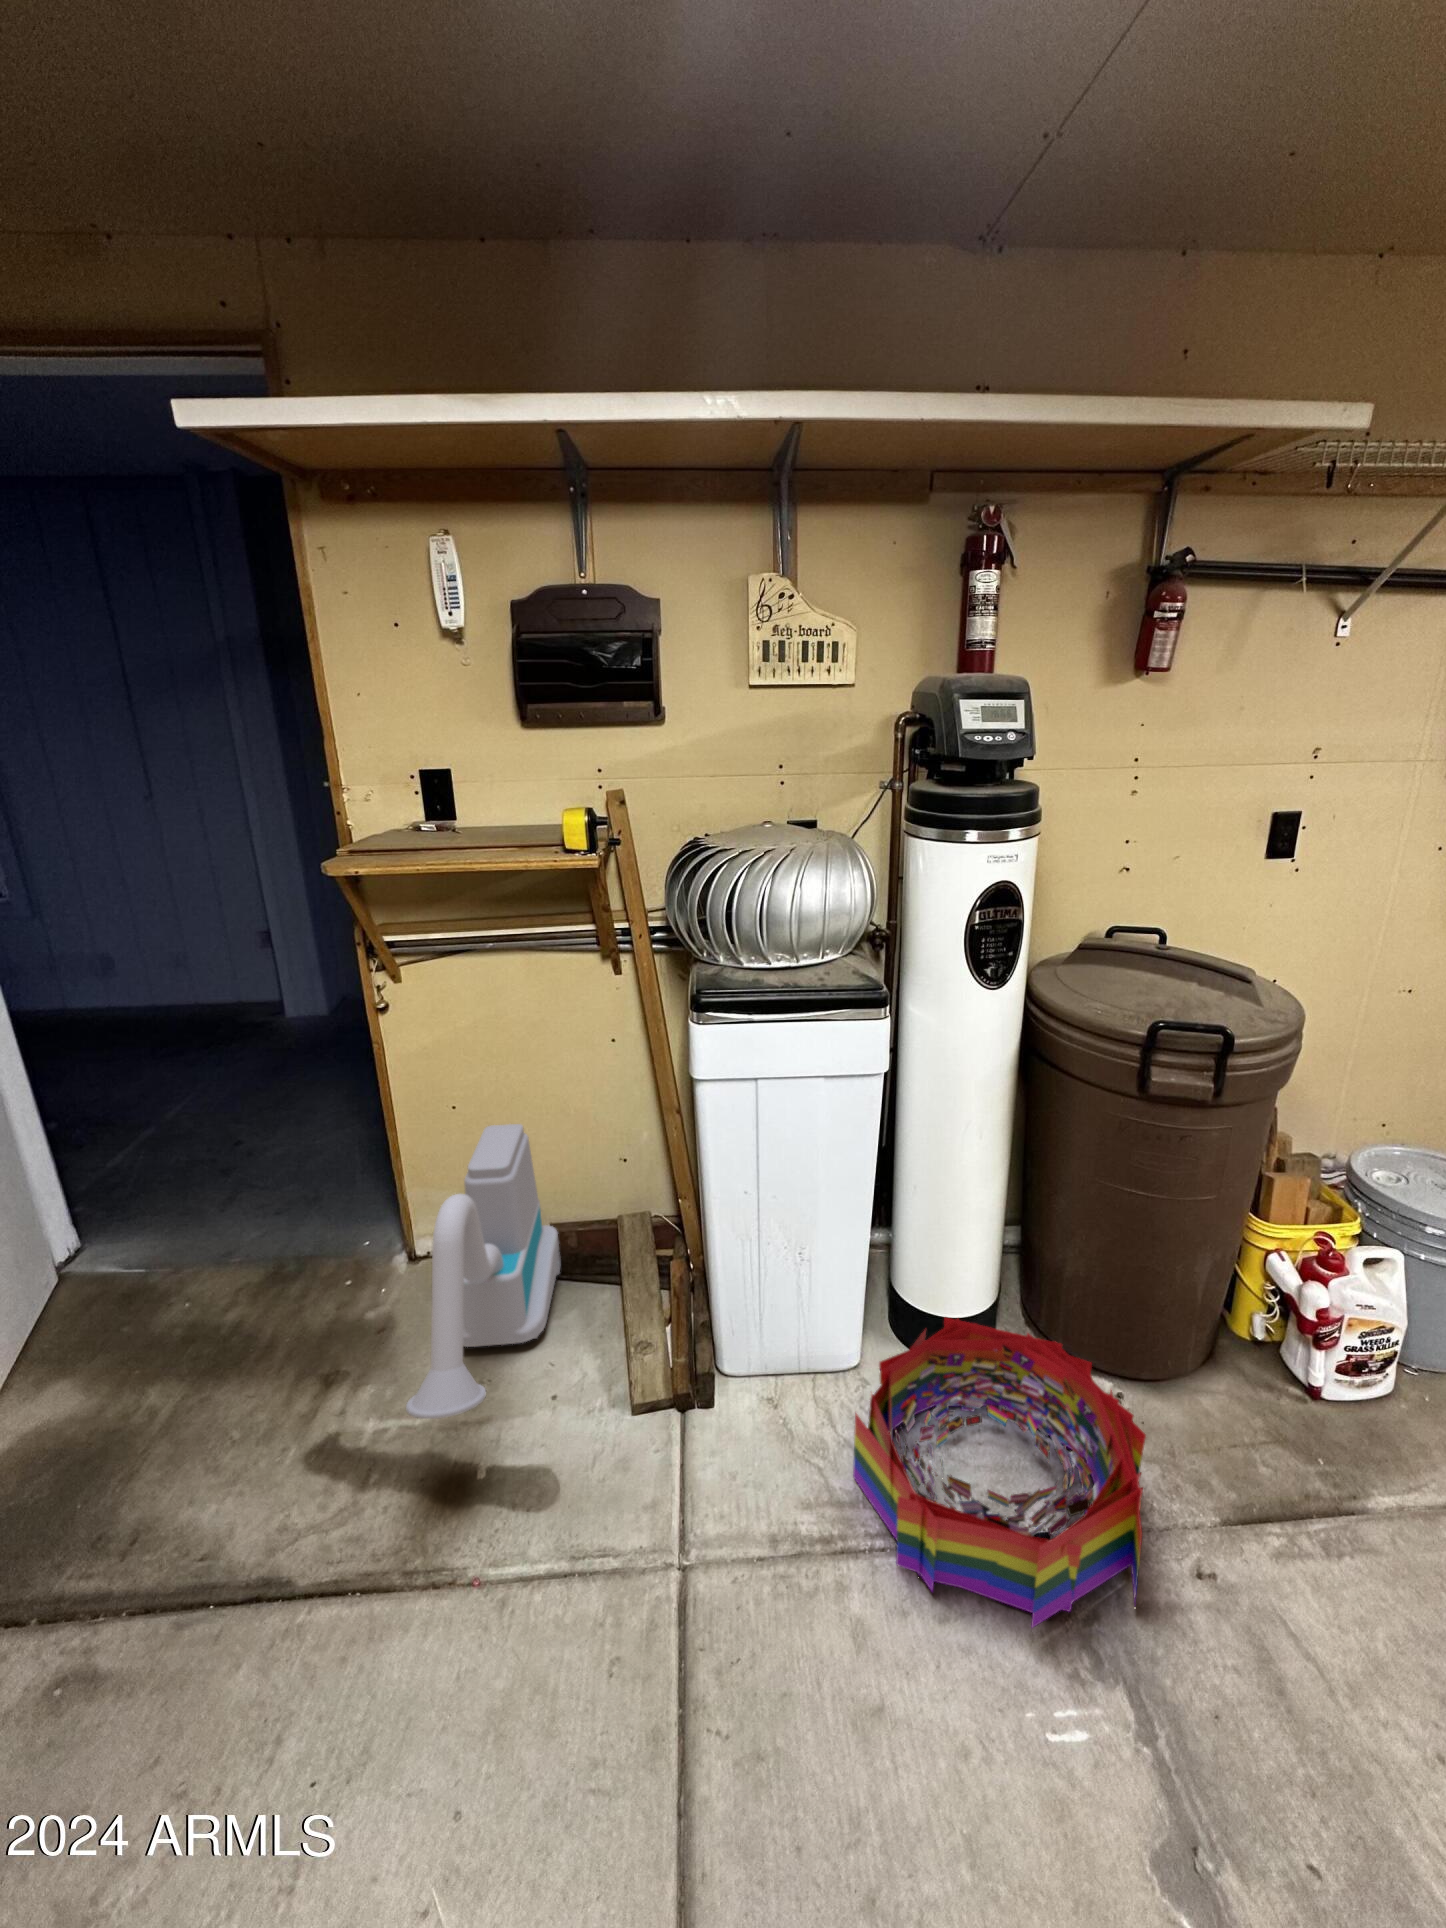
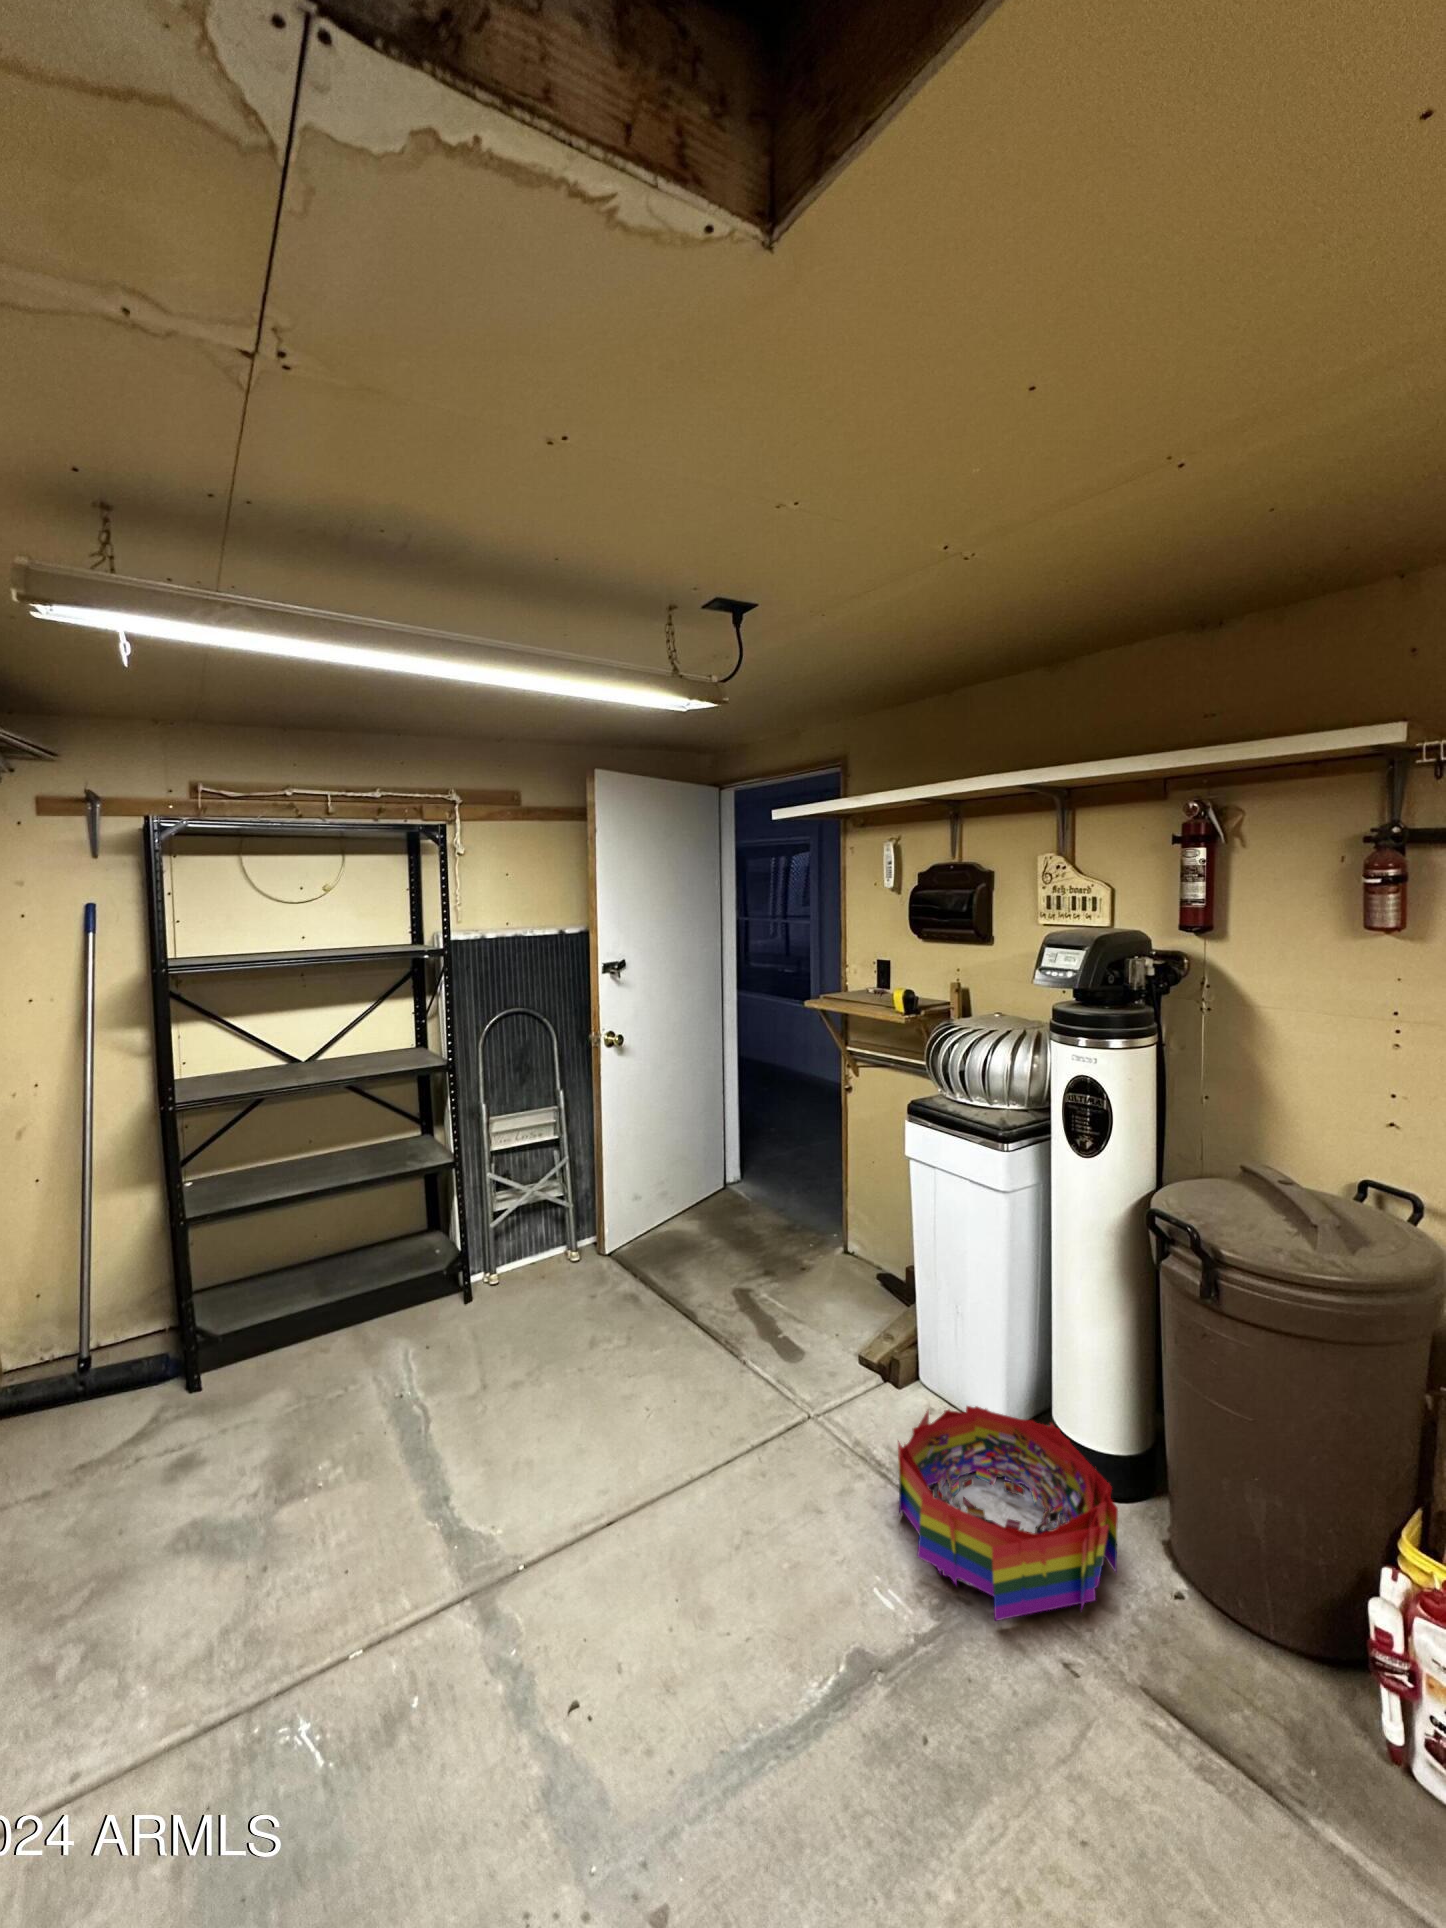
vacuum cleaner: present [406,1124,560,1419] -> none [751,1178,909,1313]

